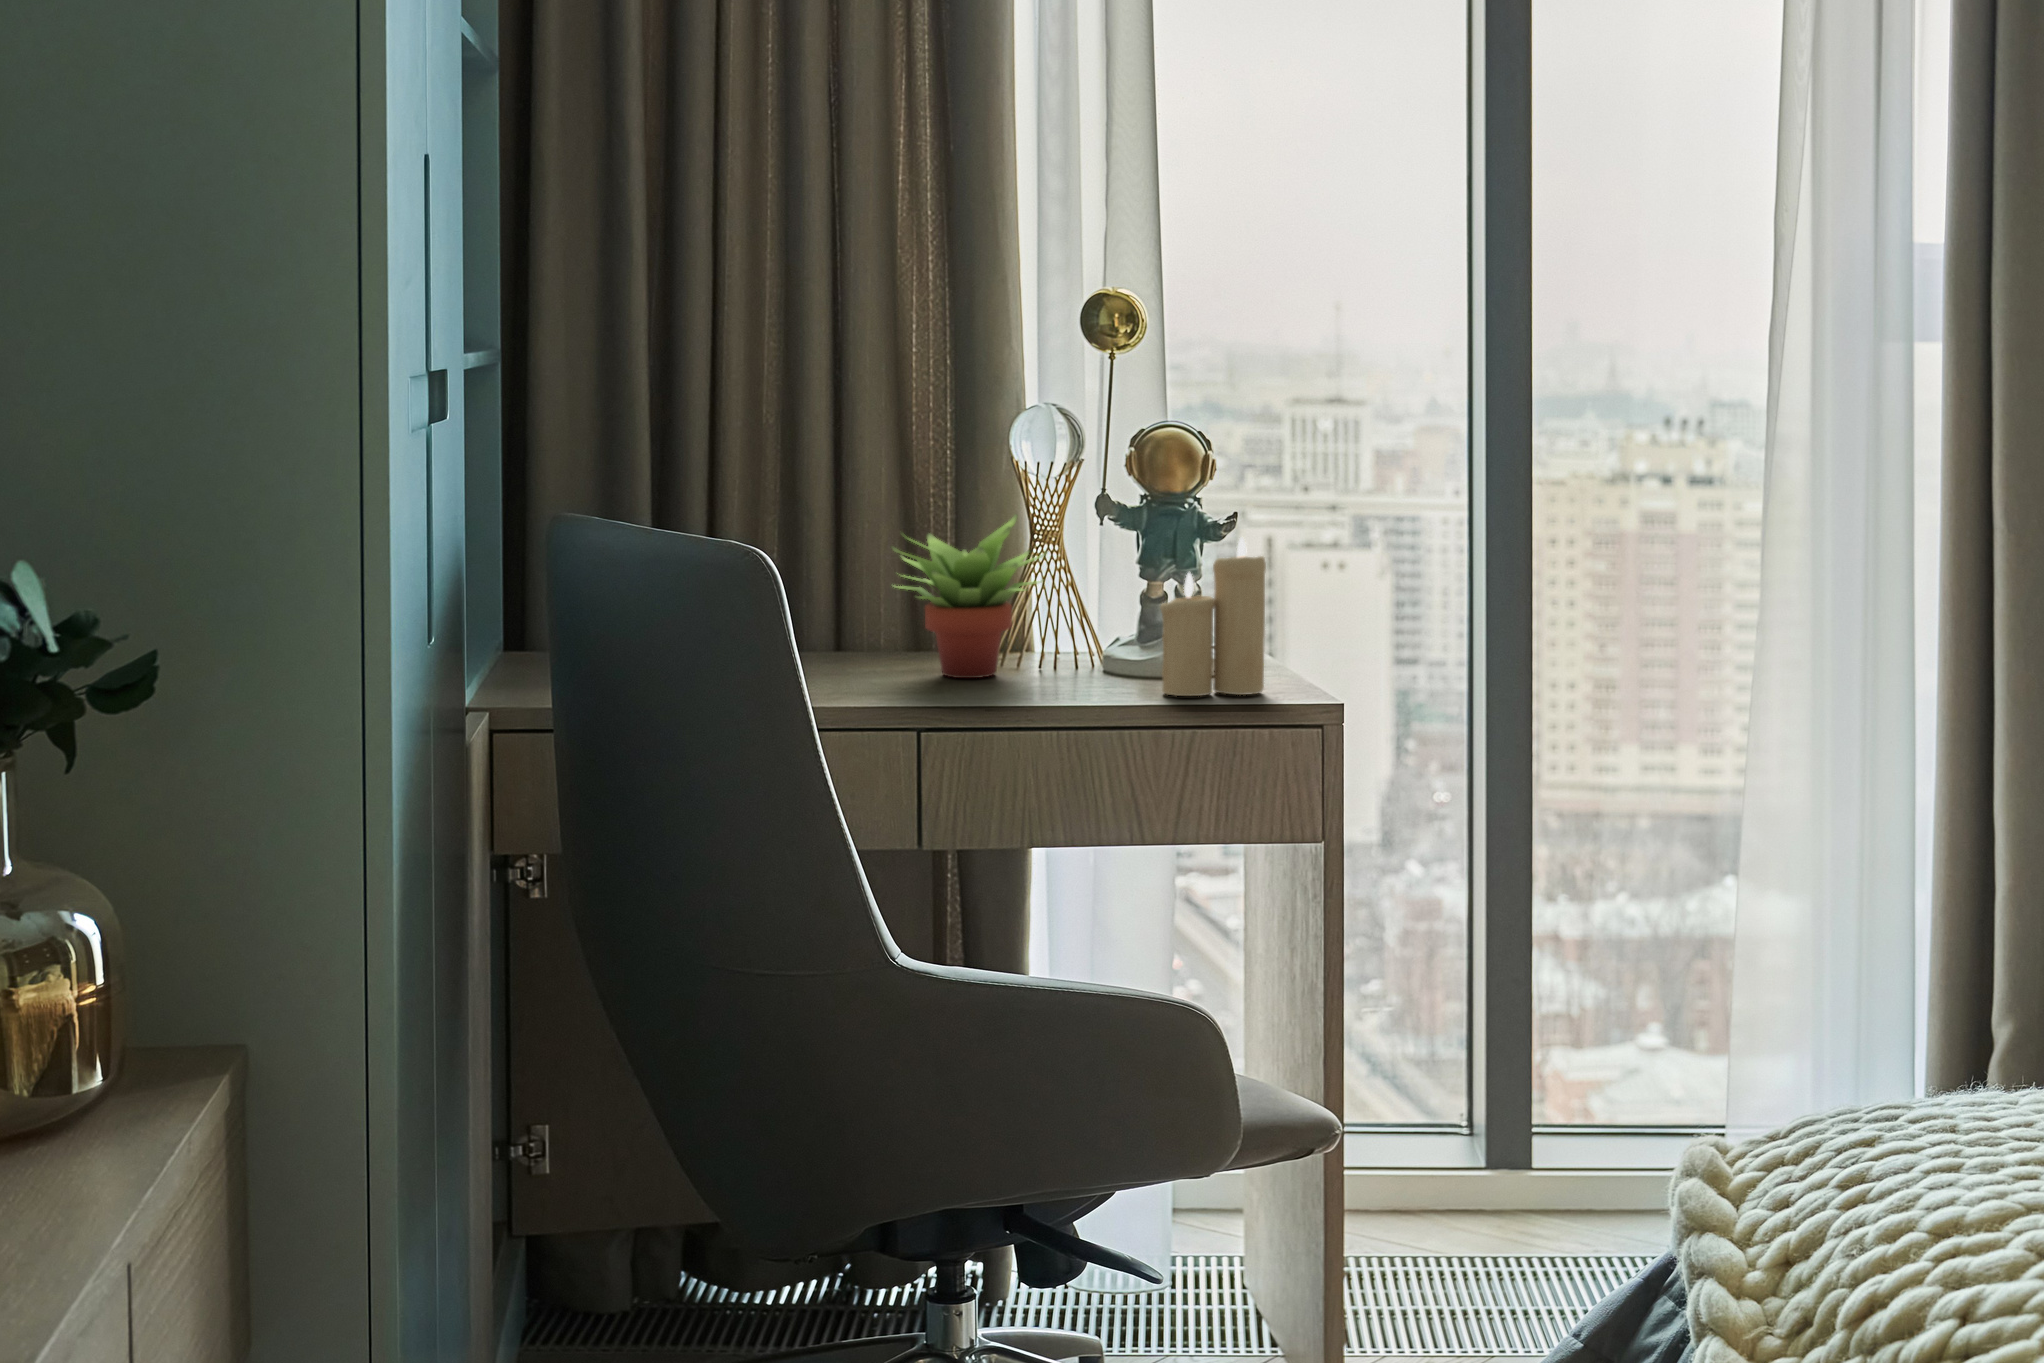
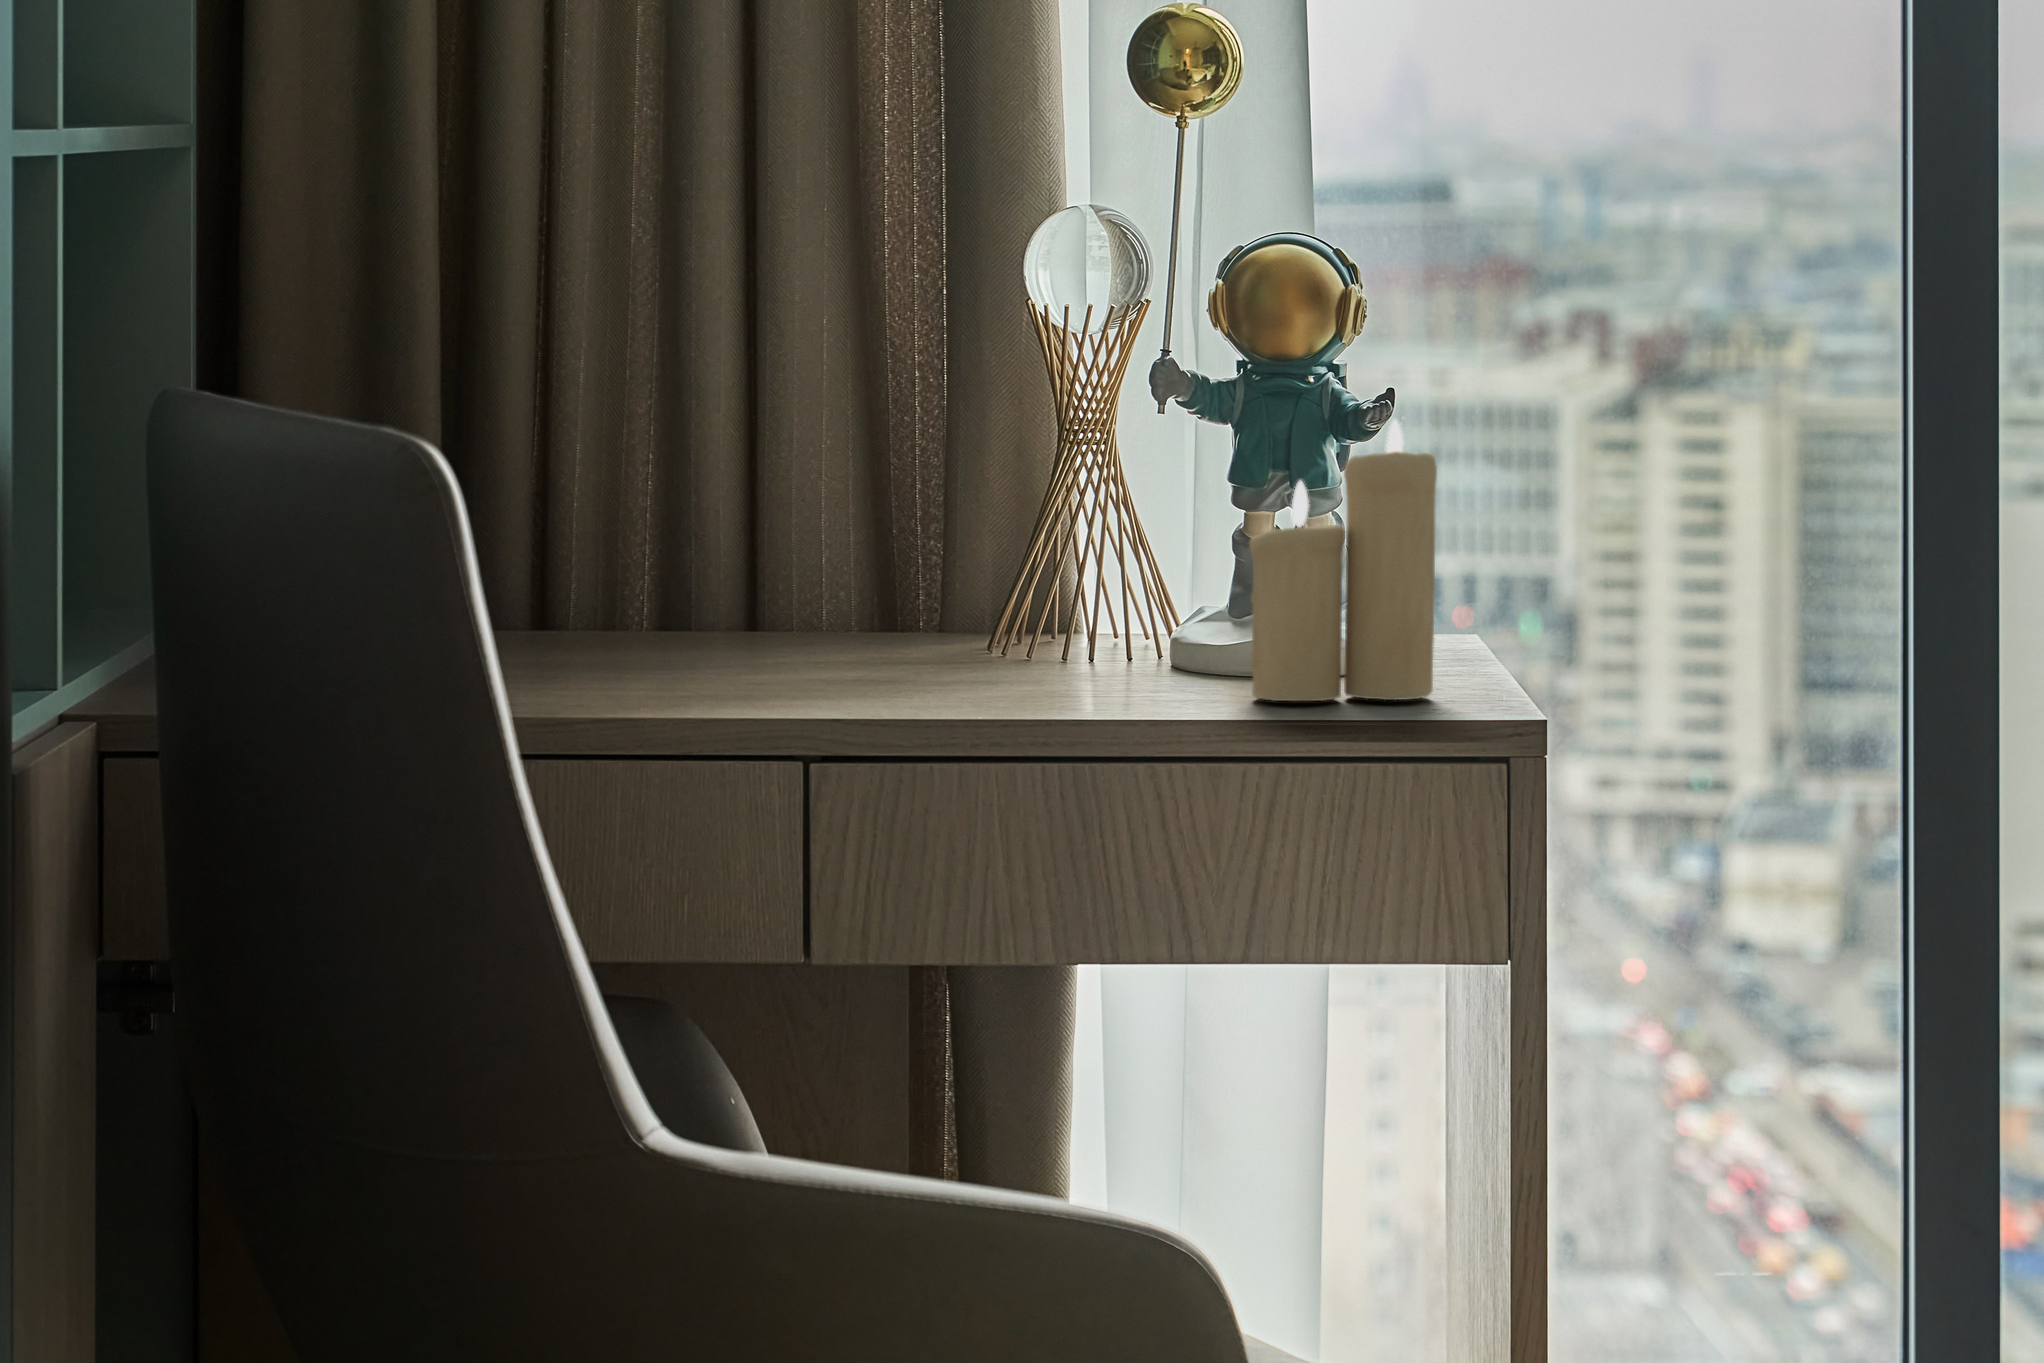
succulent plant: present [892,514,1047,678] -> none [779,395,1072,674]

